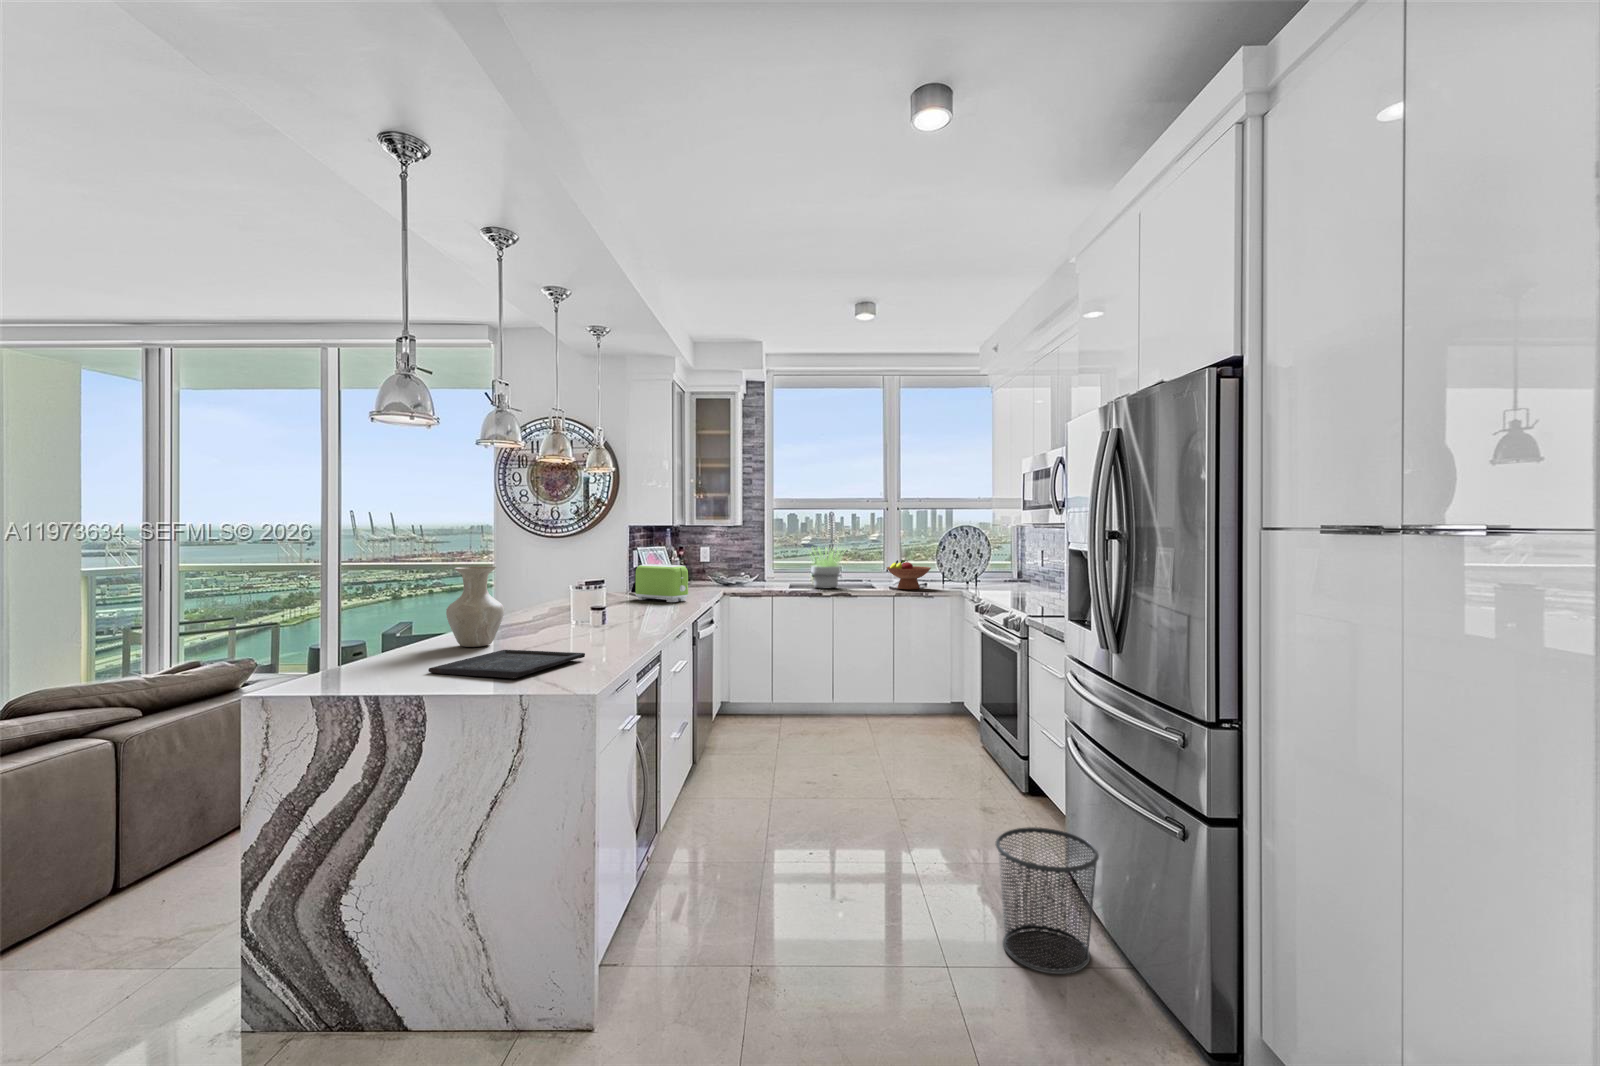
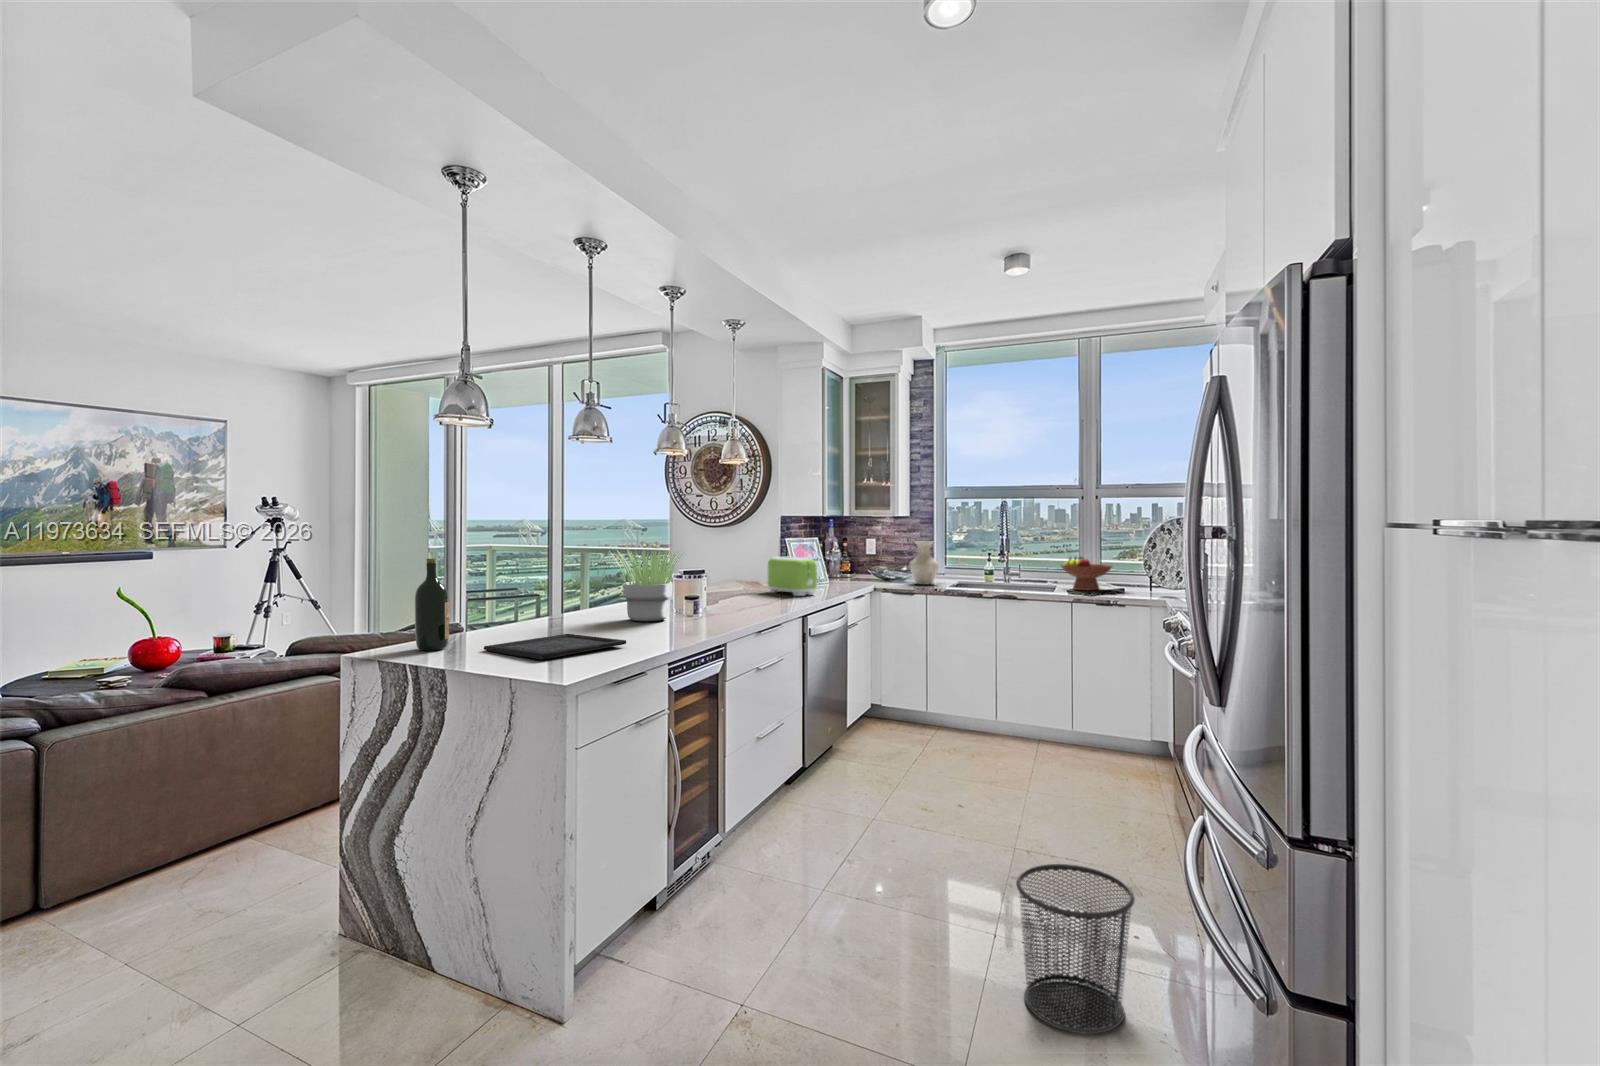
potted plant: present [811,548,846,588] -> present [615,550,680,621]
vase: present [446,566,504,647] -> present [909,541,939,584]
wine bottle: none [341,571,381,677] -> present [415,558,449,651]

